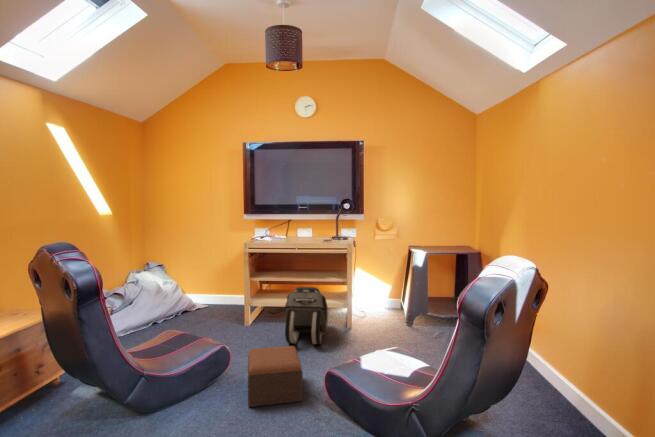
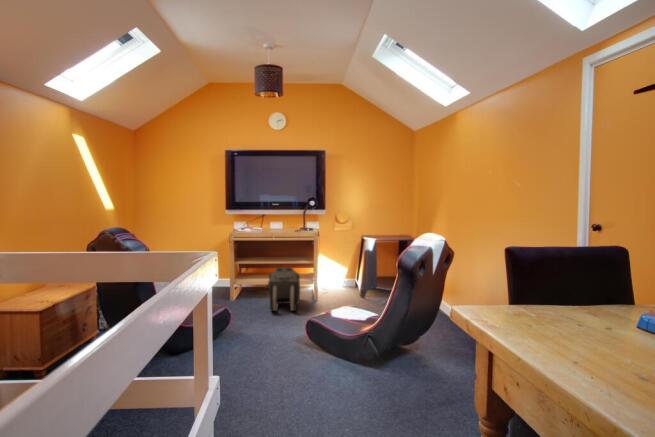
footstool: present [248,346,303,407] -> none [248,307,292,348]

